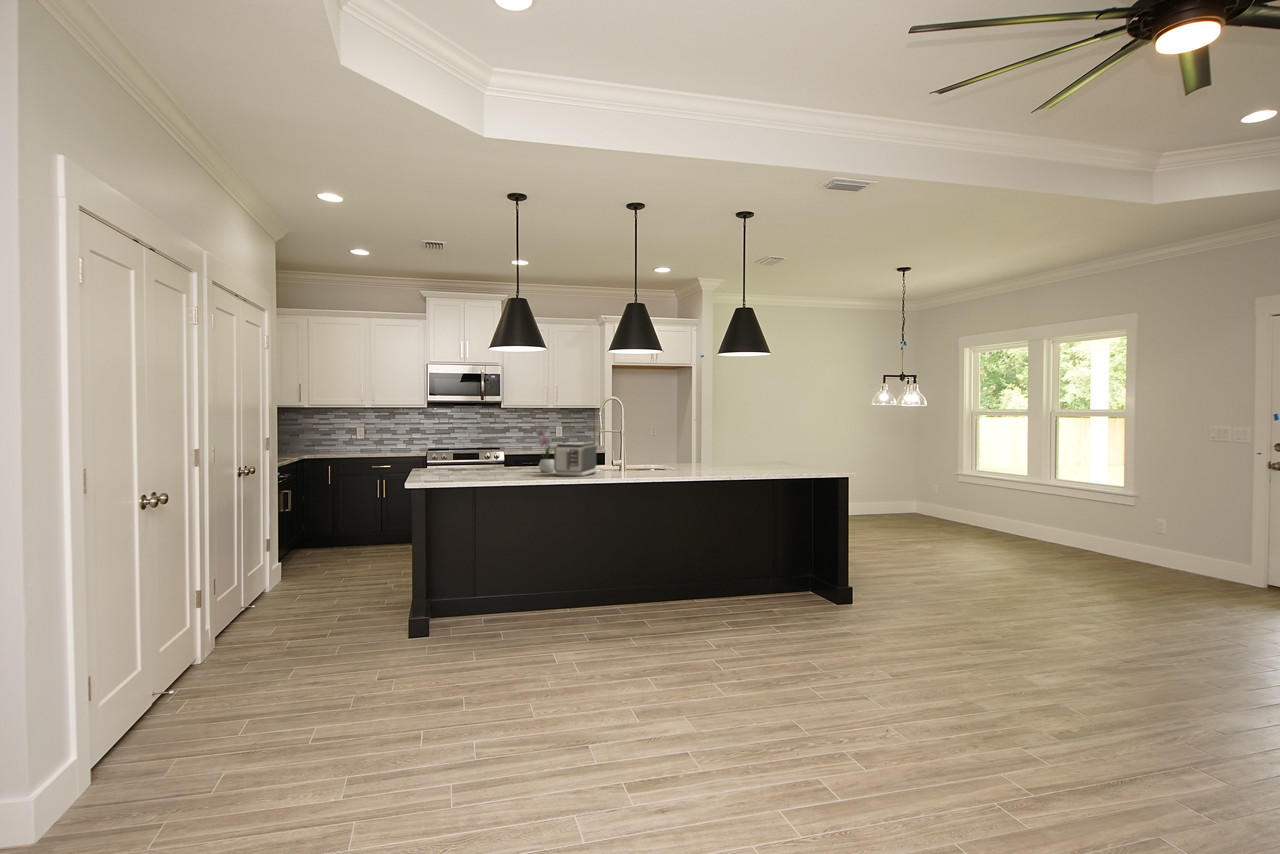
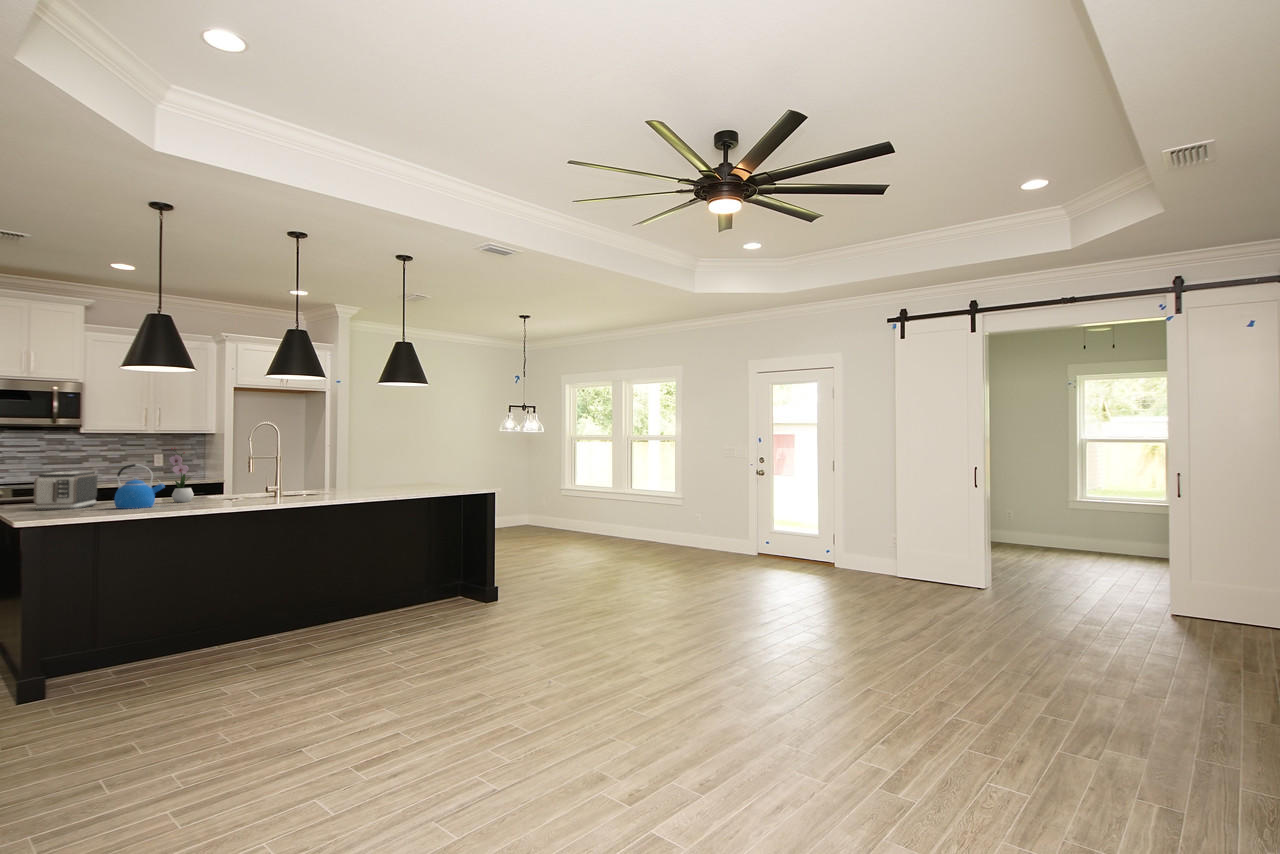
kettle: none [490,436,526,477] -> present [114,464,165,509]
toaster: present [554,442,597,477] -> present [34,471,98,511]

